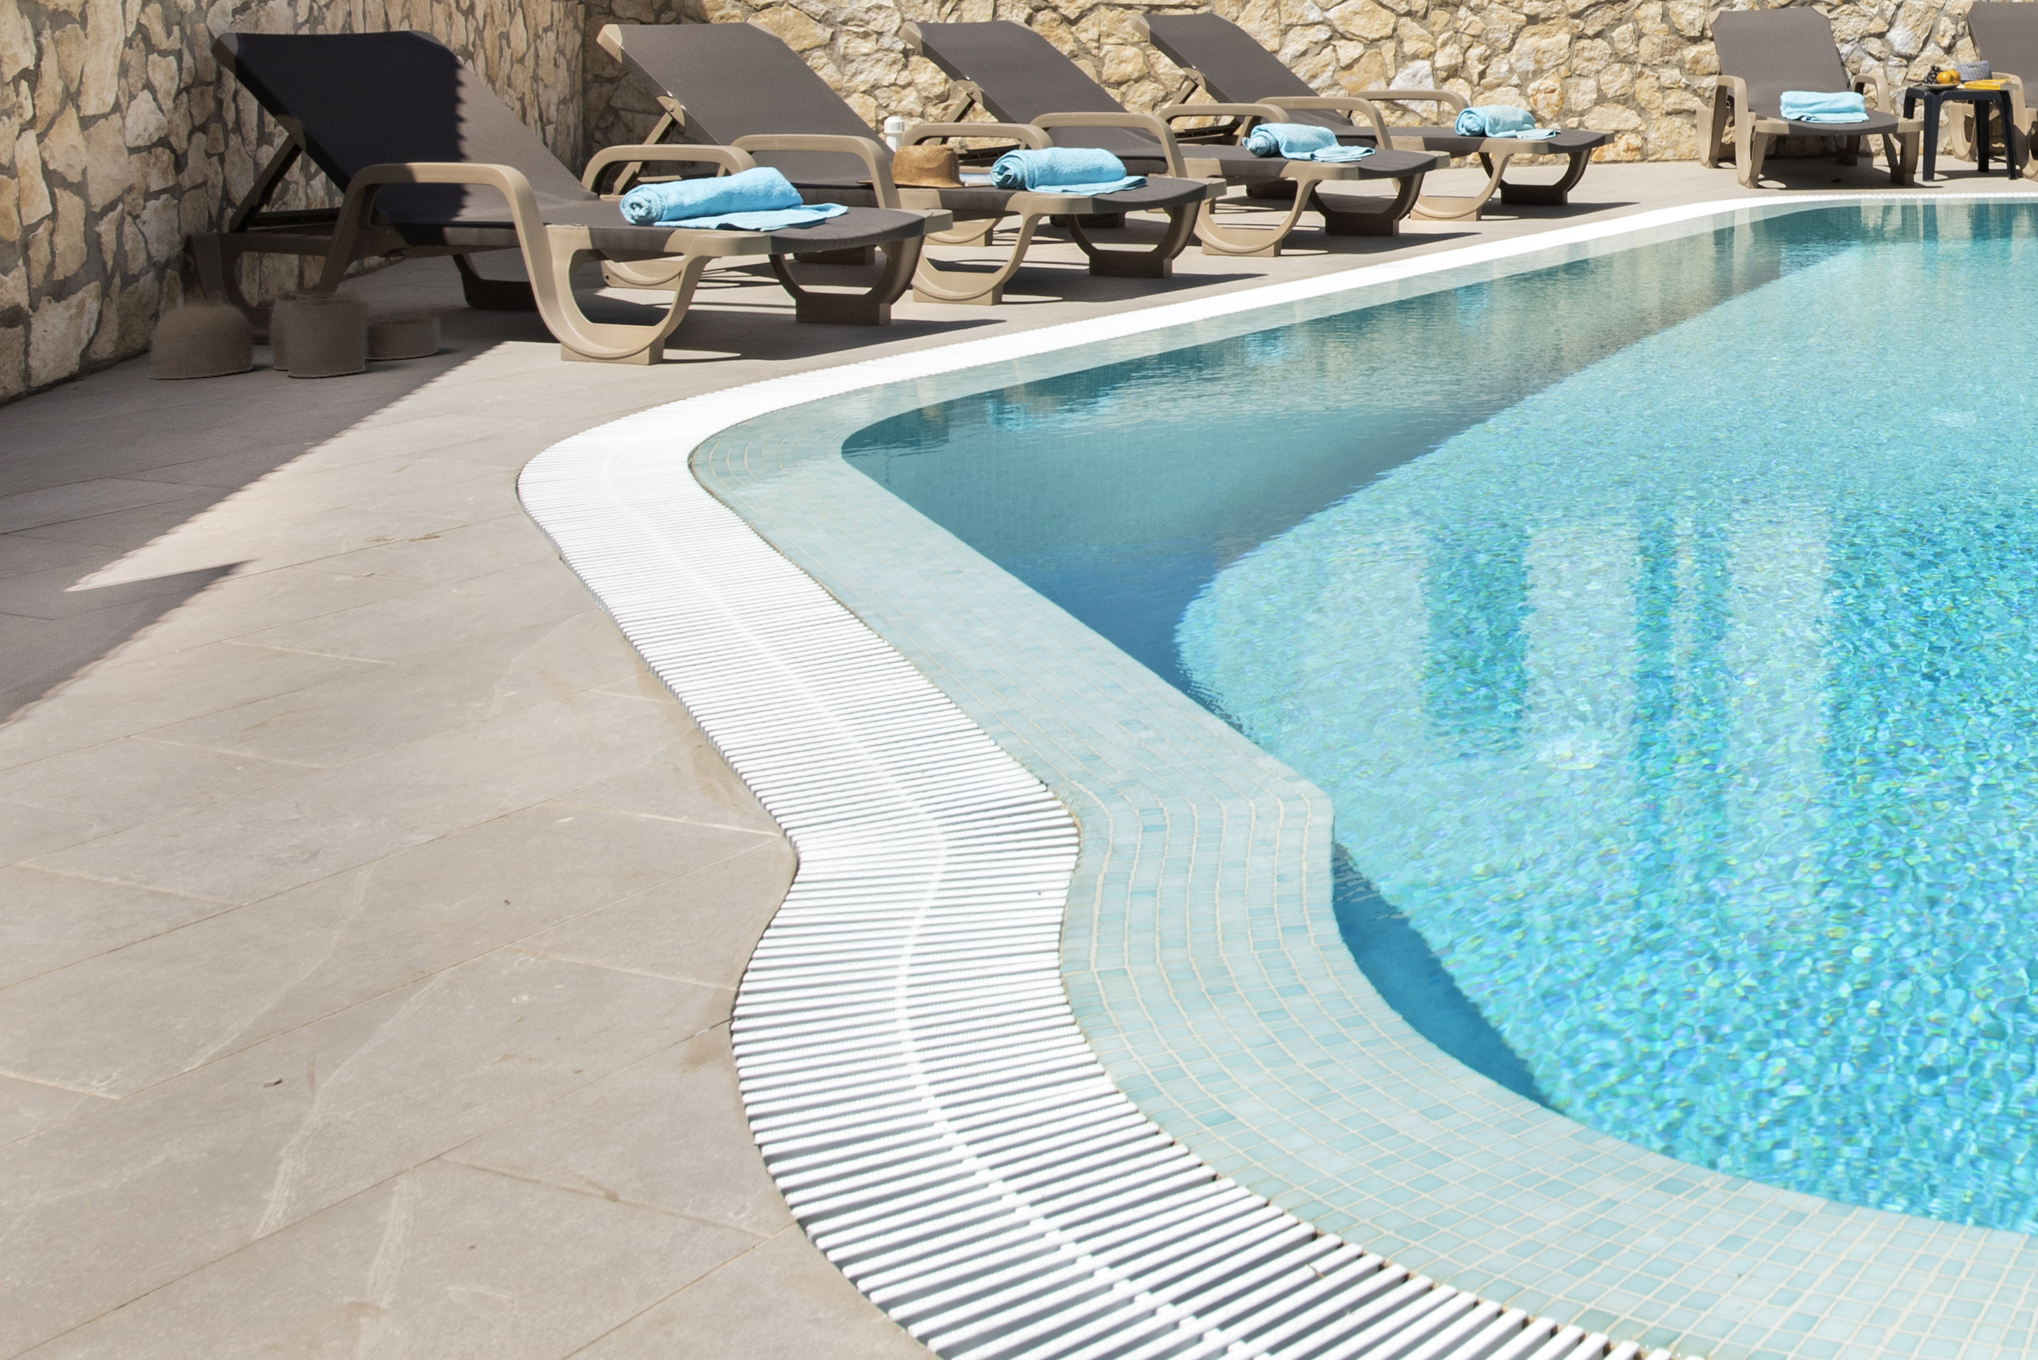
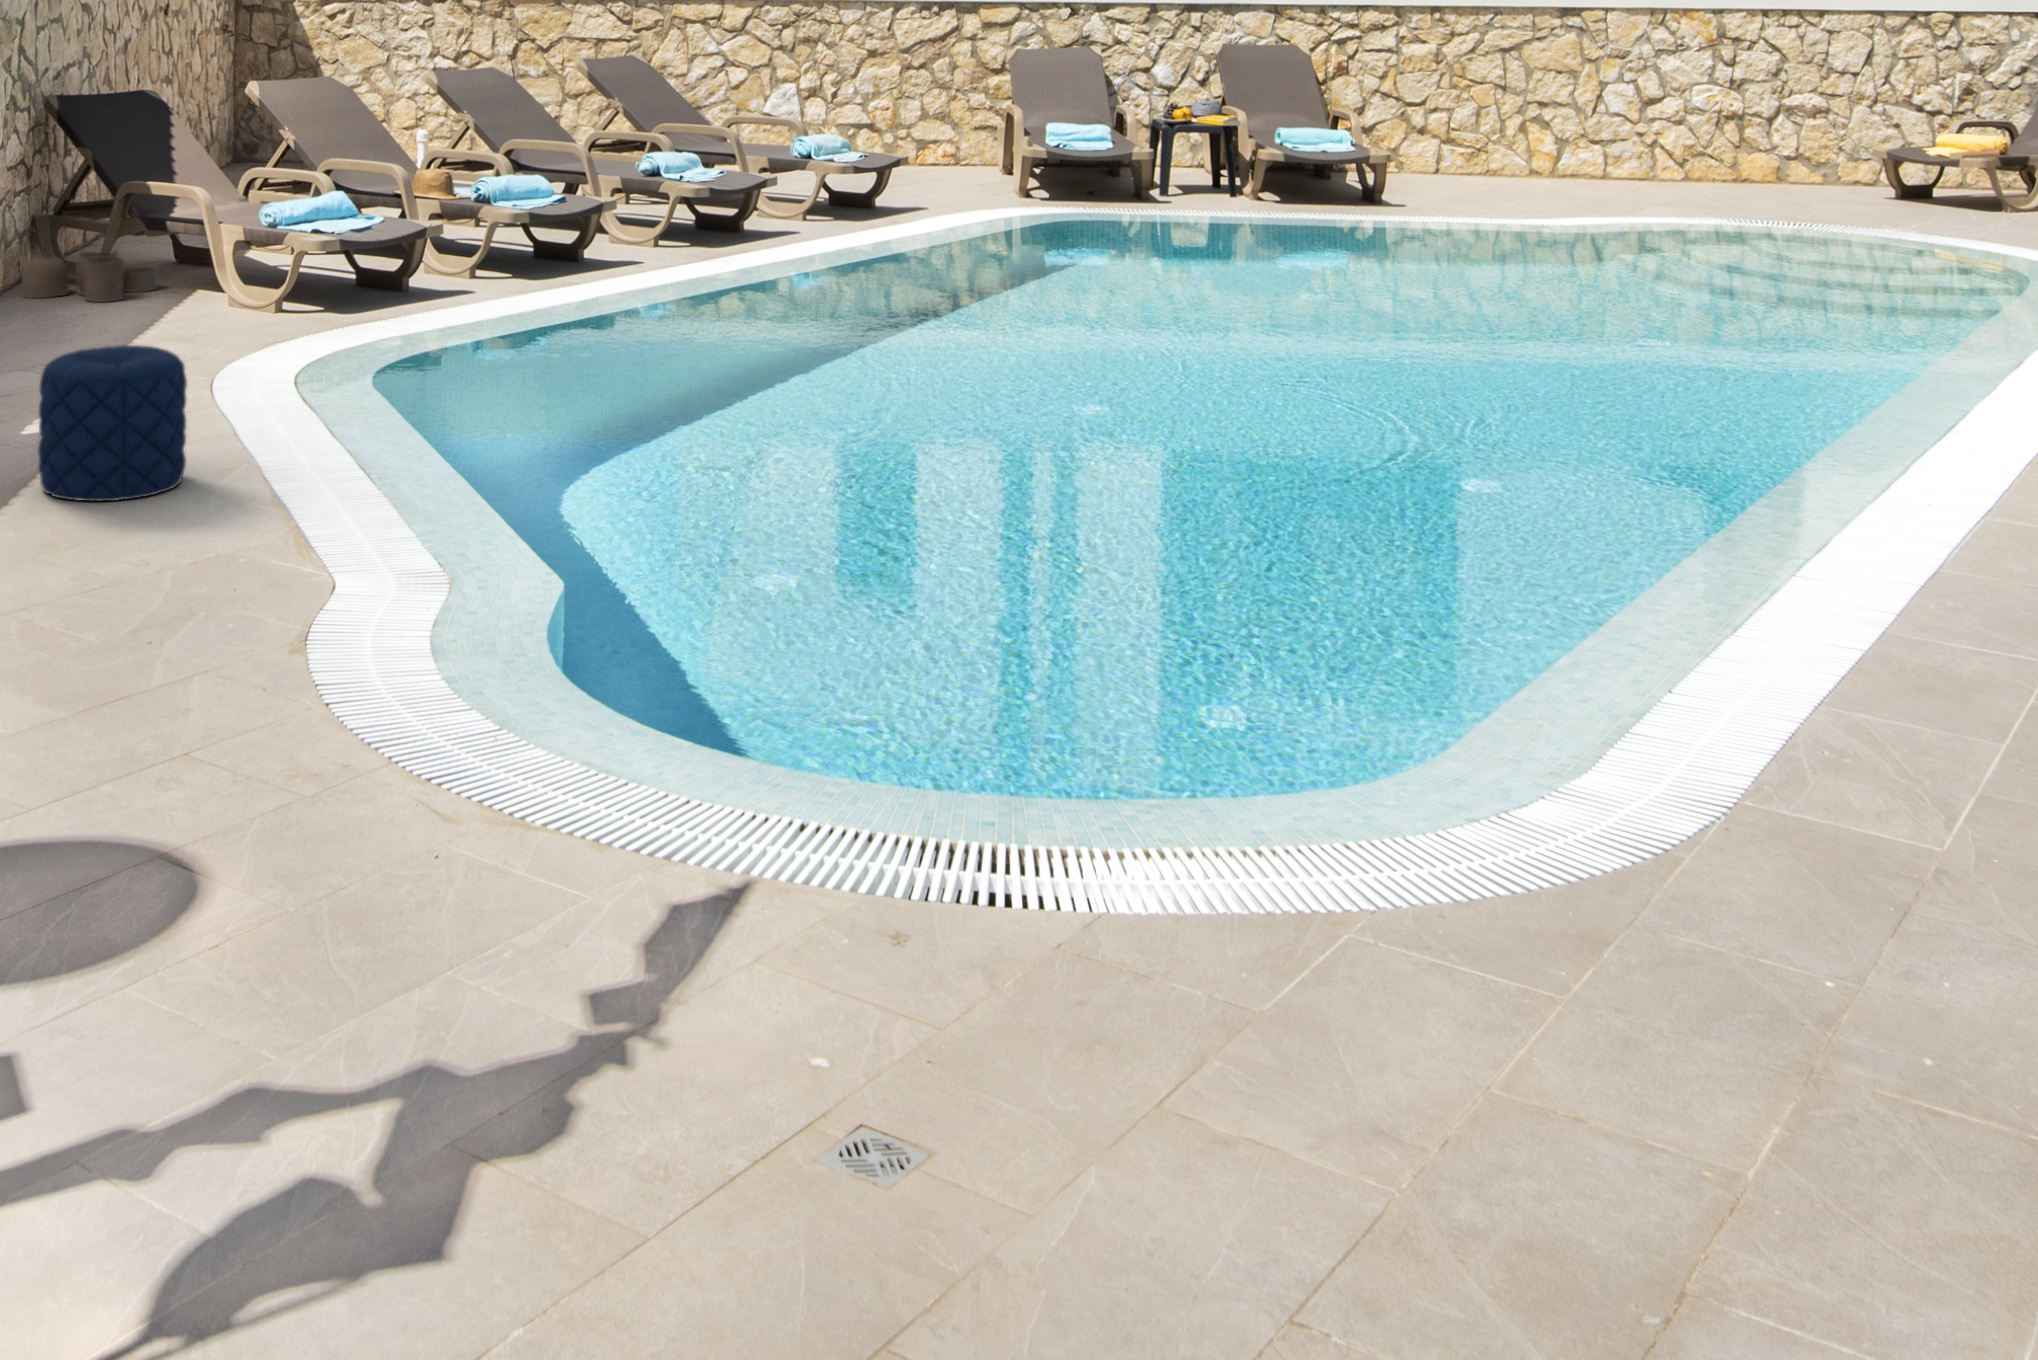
pouf: none [78,391,496,765] -> present [38,345,187,501]

